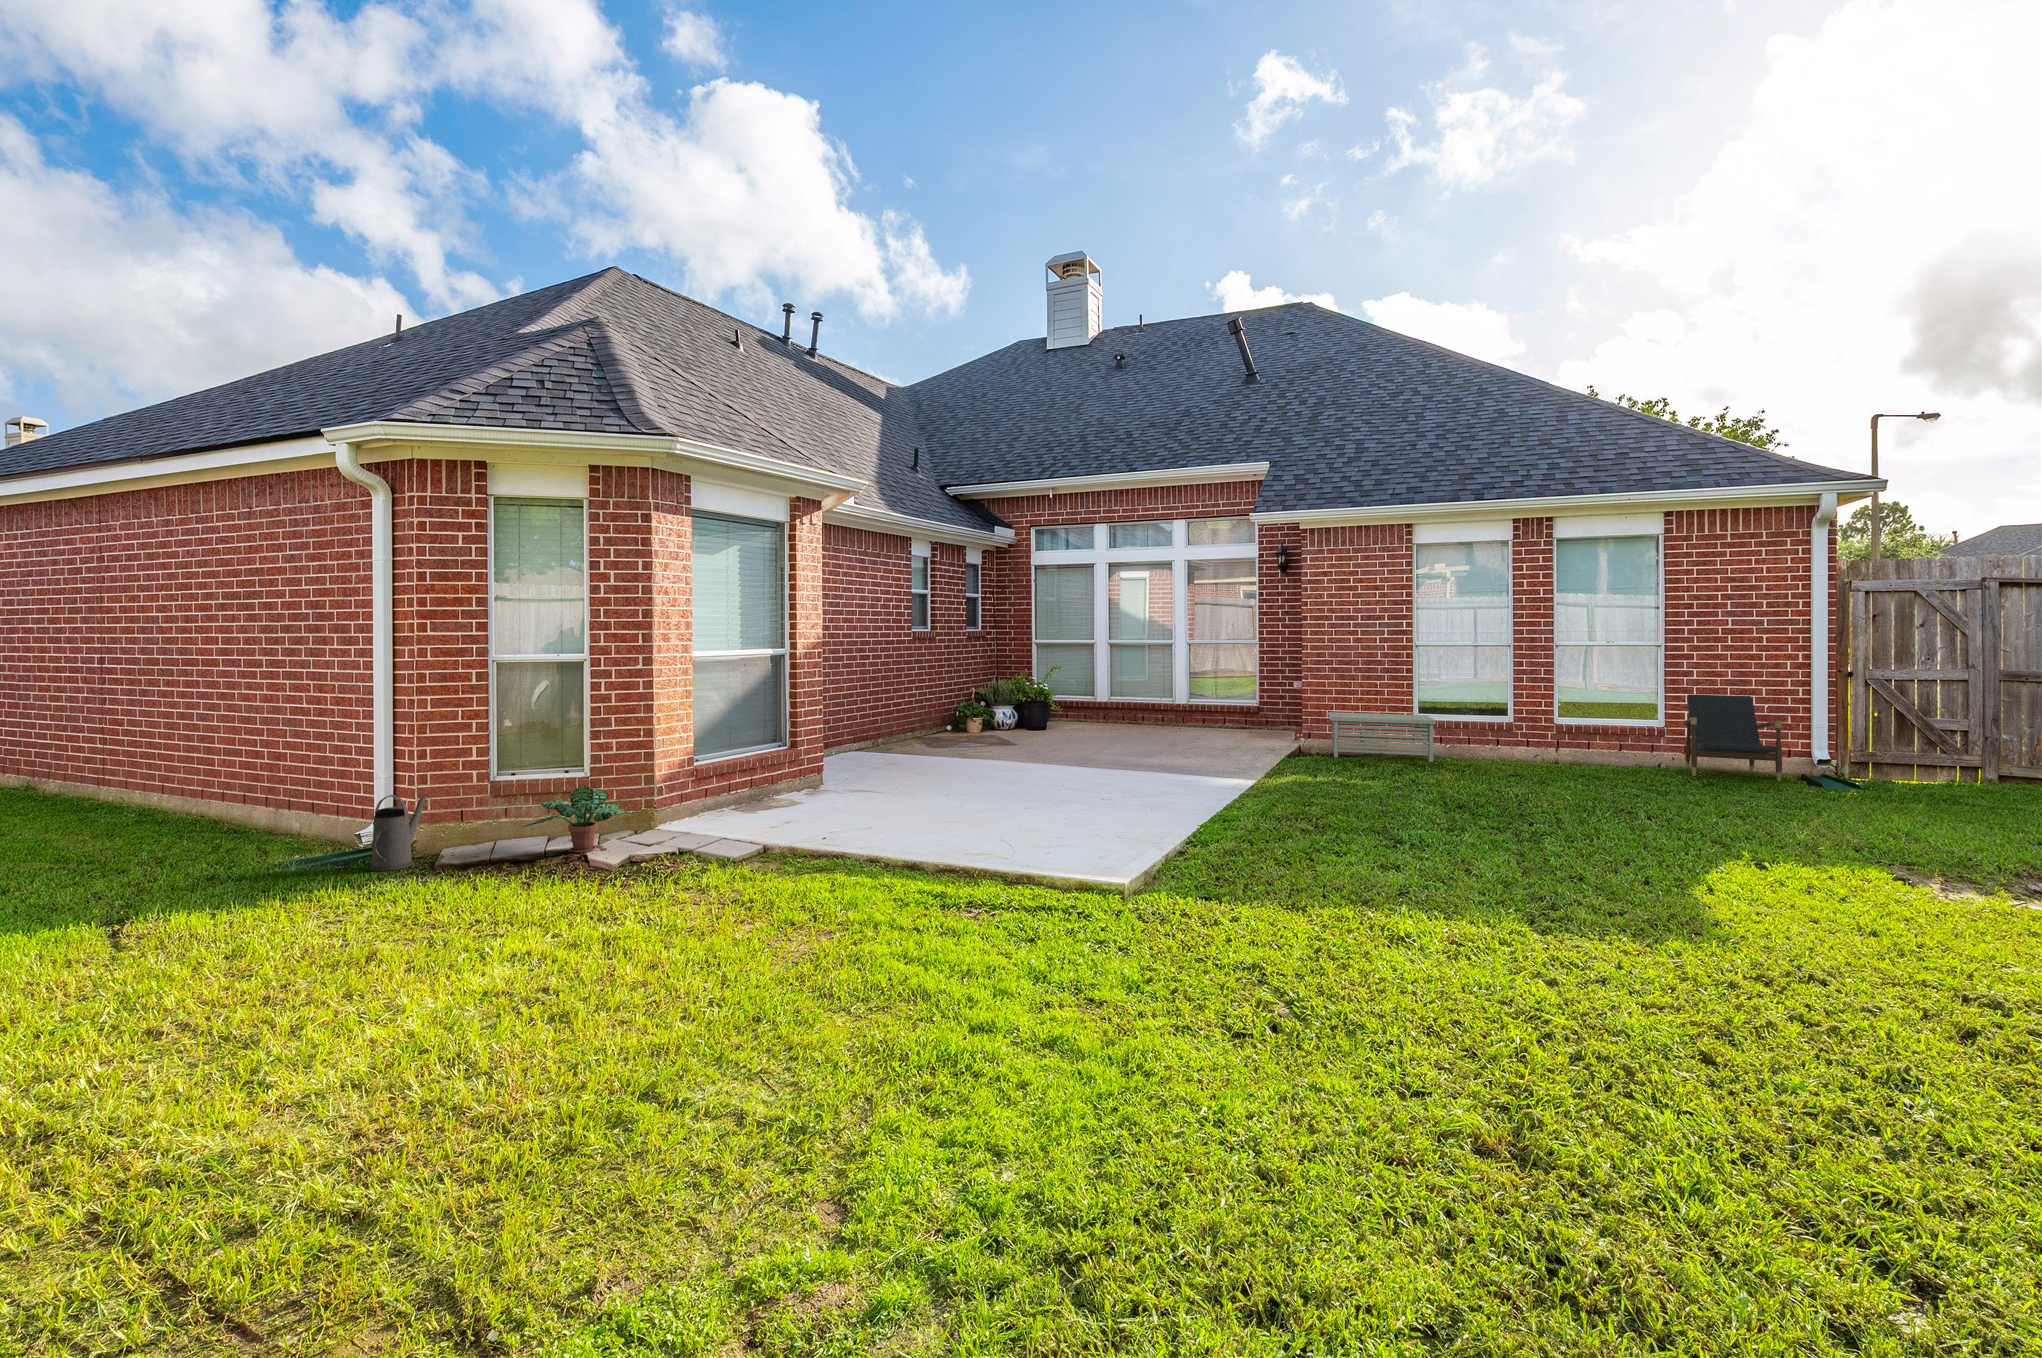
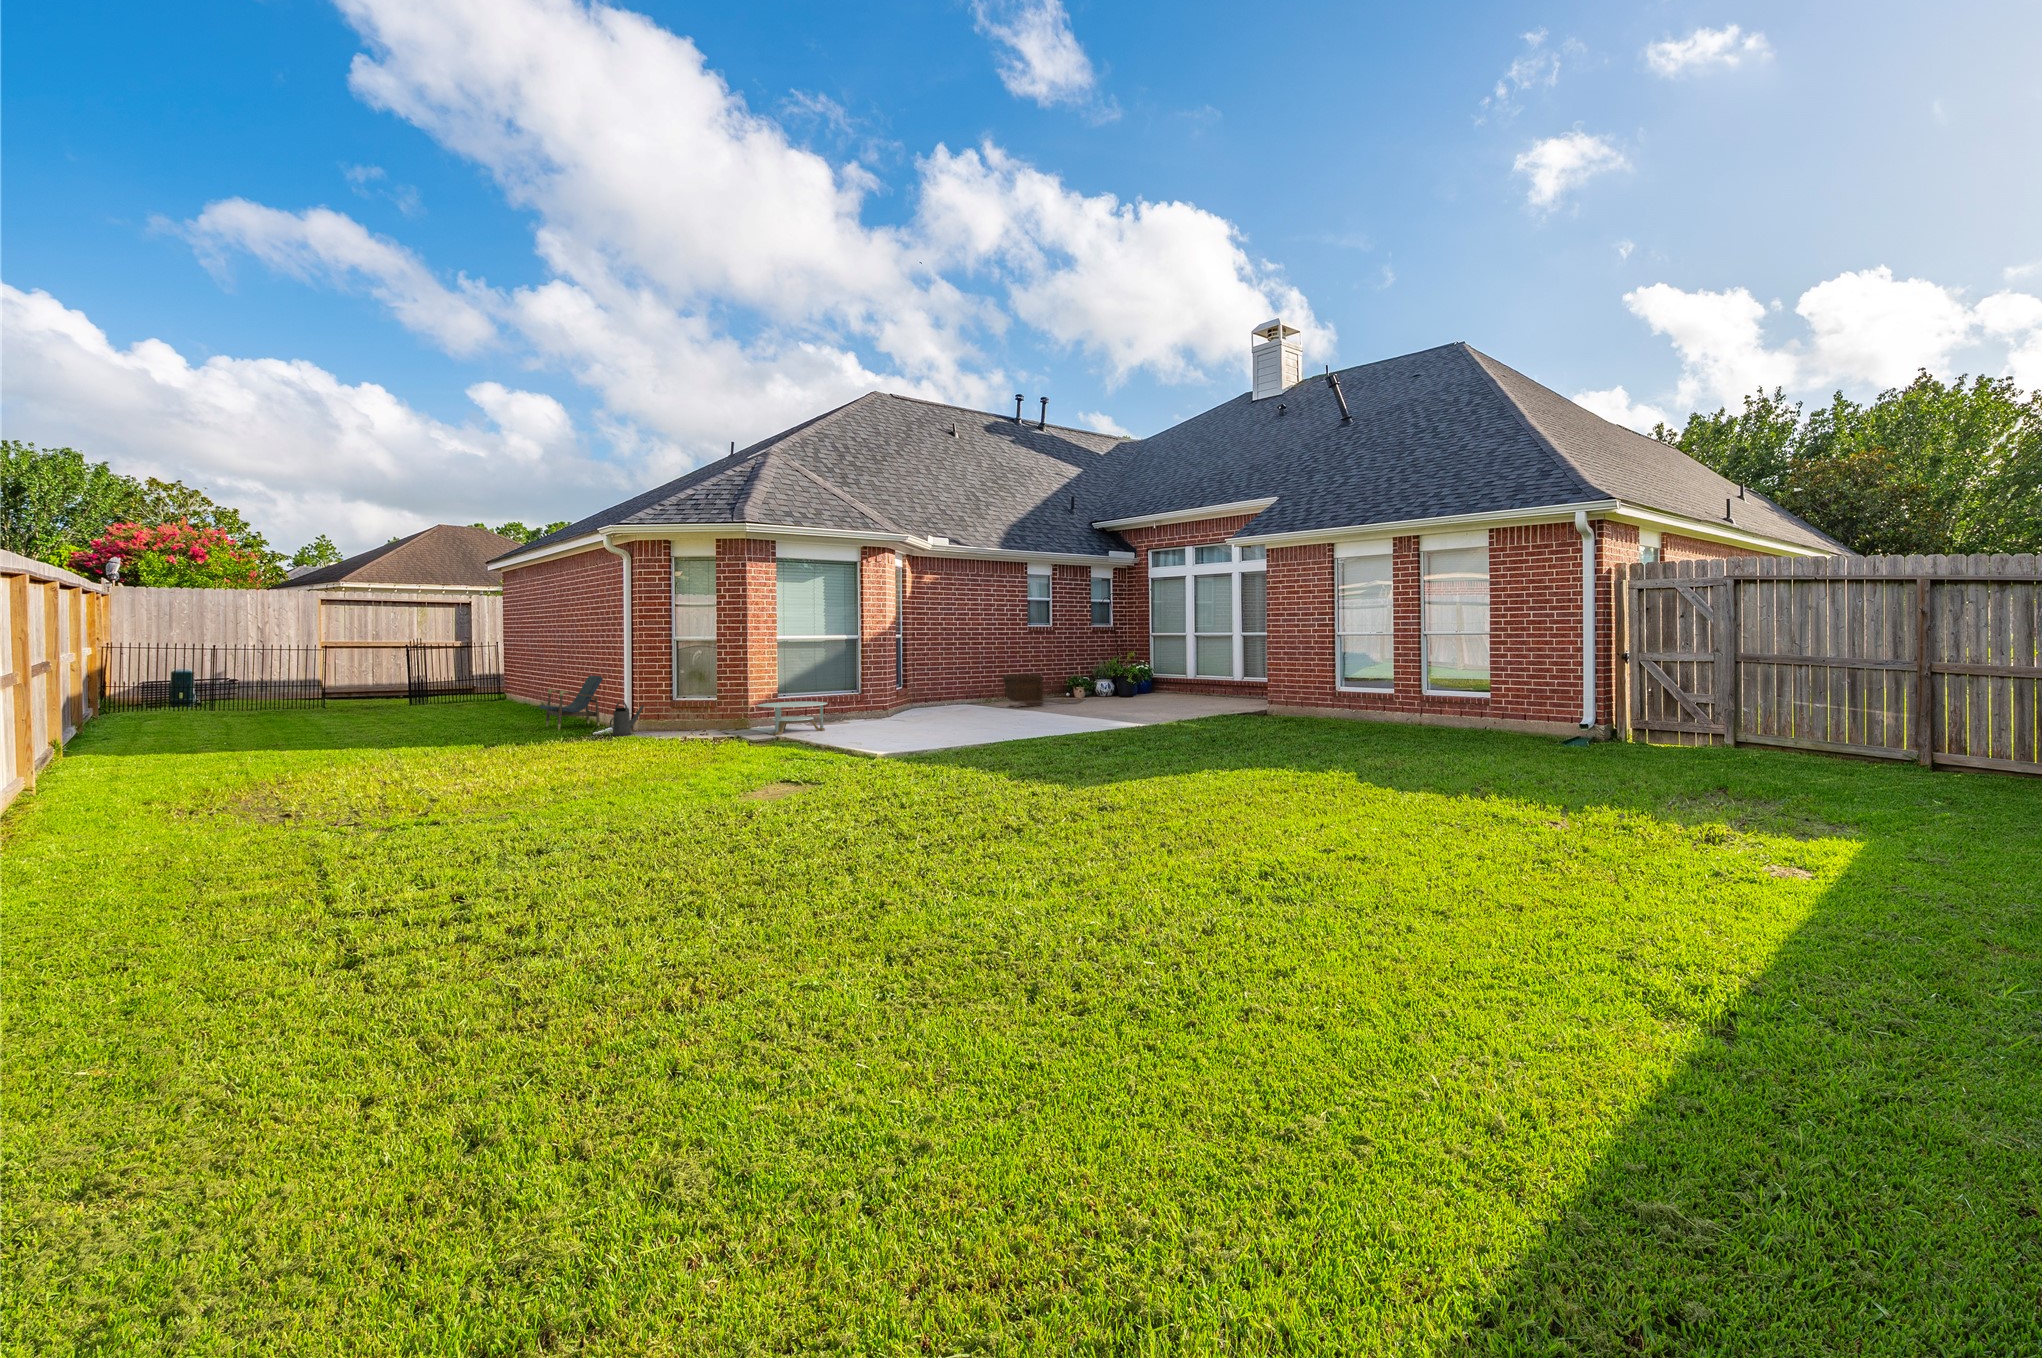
wooden crate: none [891,694,951,743] -> present [1002,674,1043,707]
lounge chair: present [1684,694,1782,781] -> present [539,676,603,729]
storage bench: present [1328,712,1436,762] -> none [1252,688,1334,725]
round table: none [683,766,809,840] -> present [757,701,828,735]
potted plant: present [522,785,627,853] -> none [669,701,721,735]

